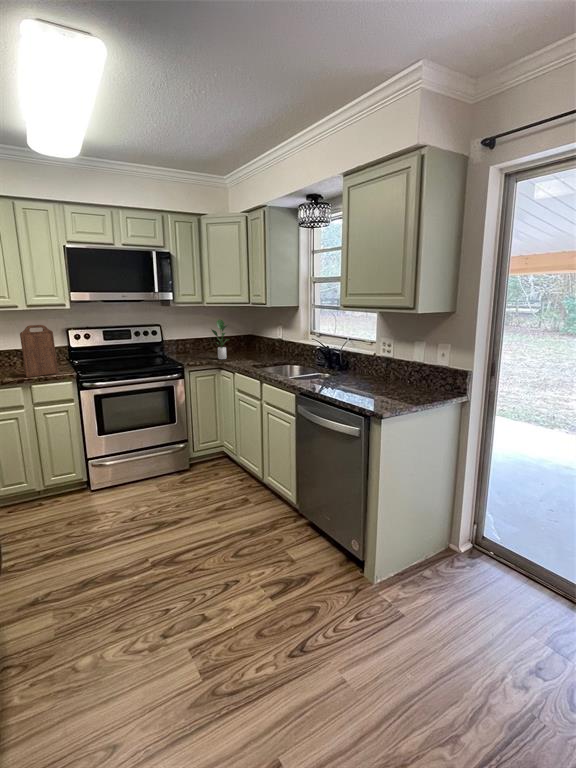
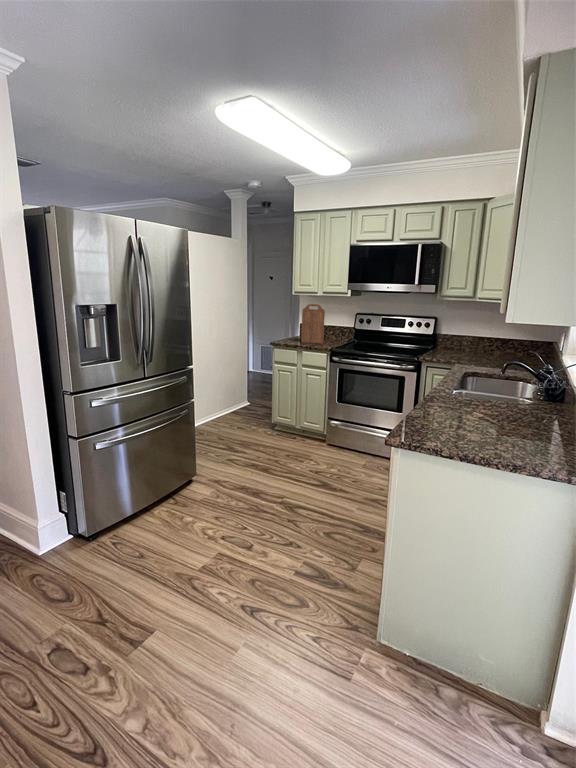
potted plant: present [211,319,229,359] -> none [471,316,495,362]

